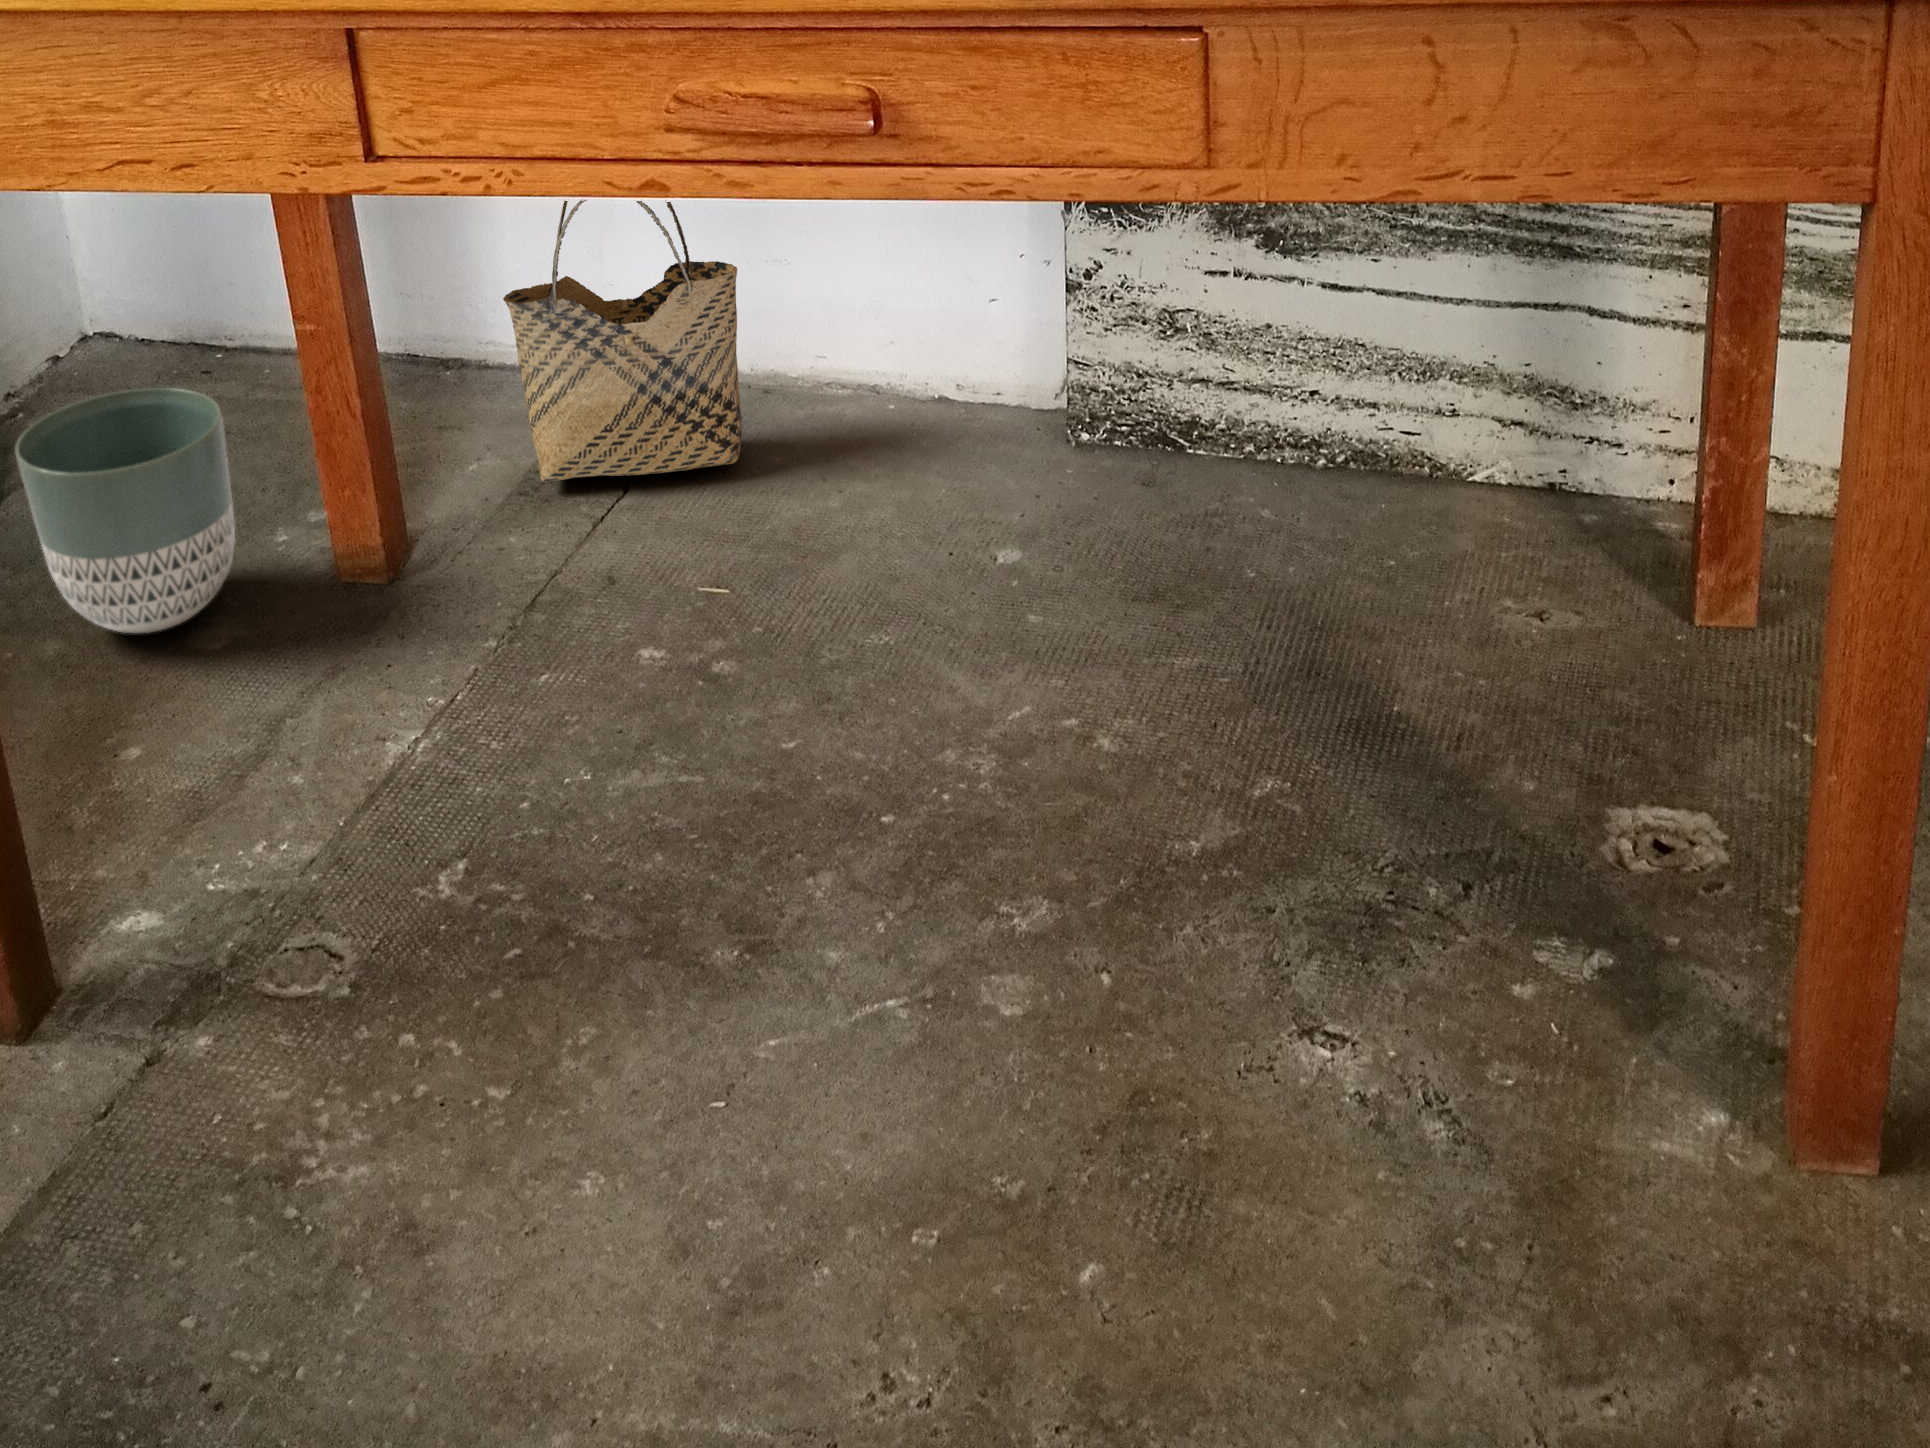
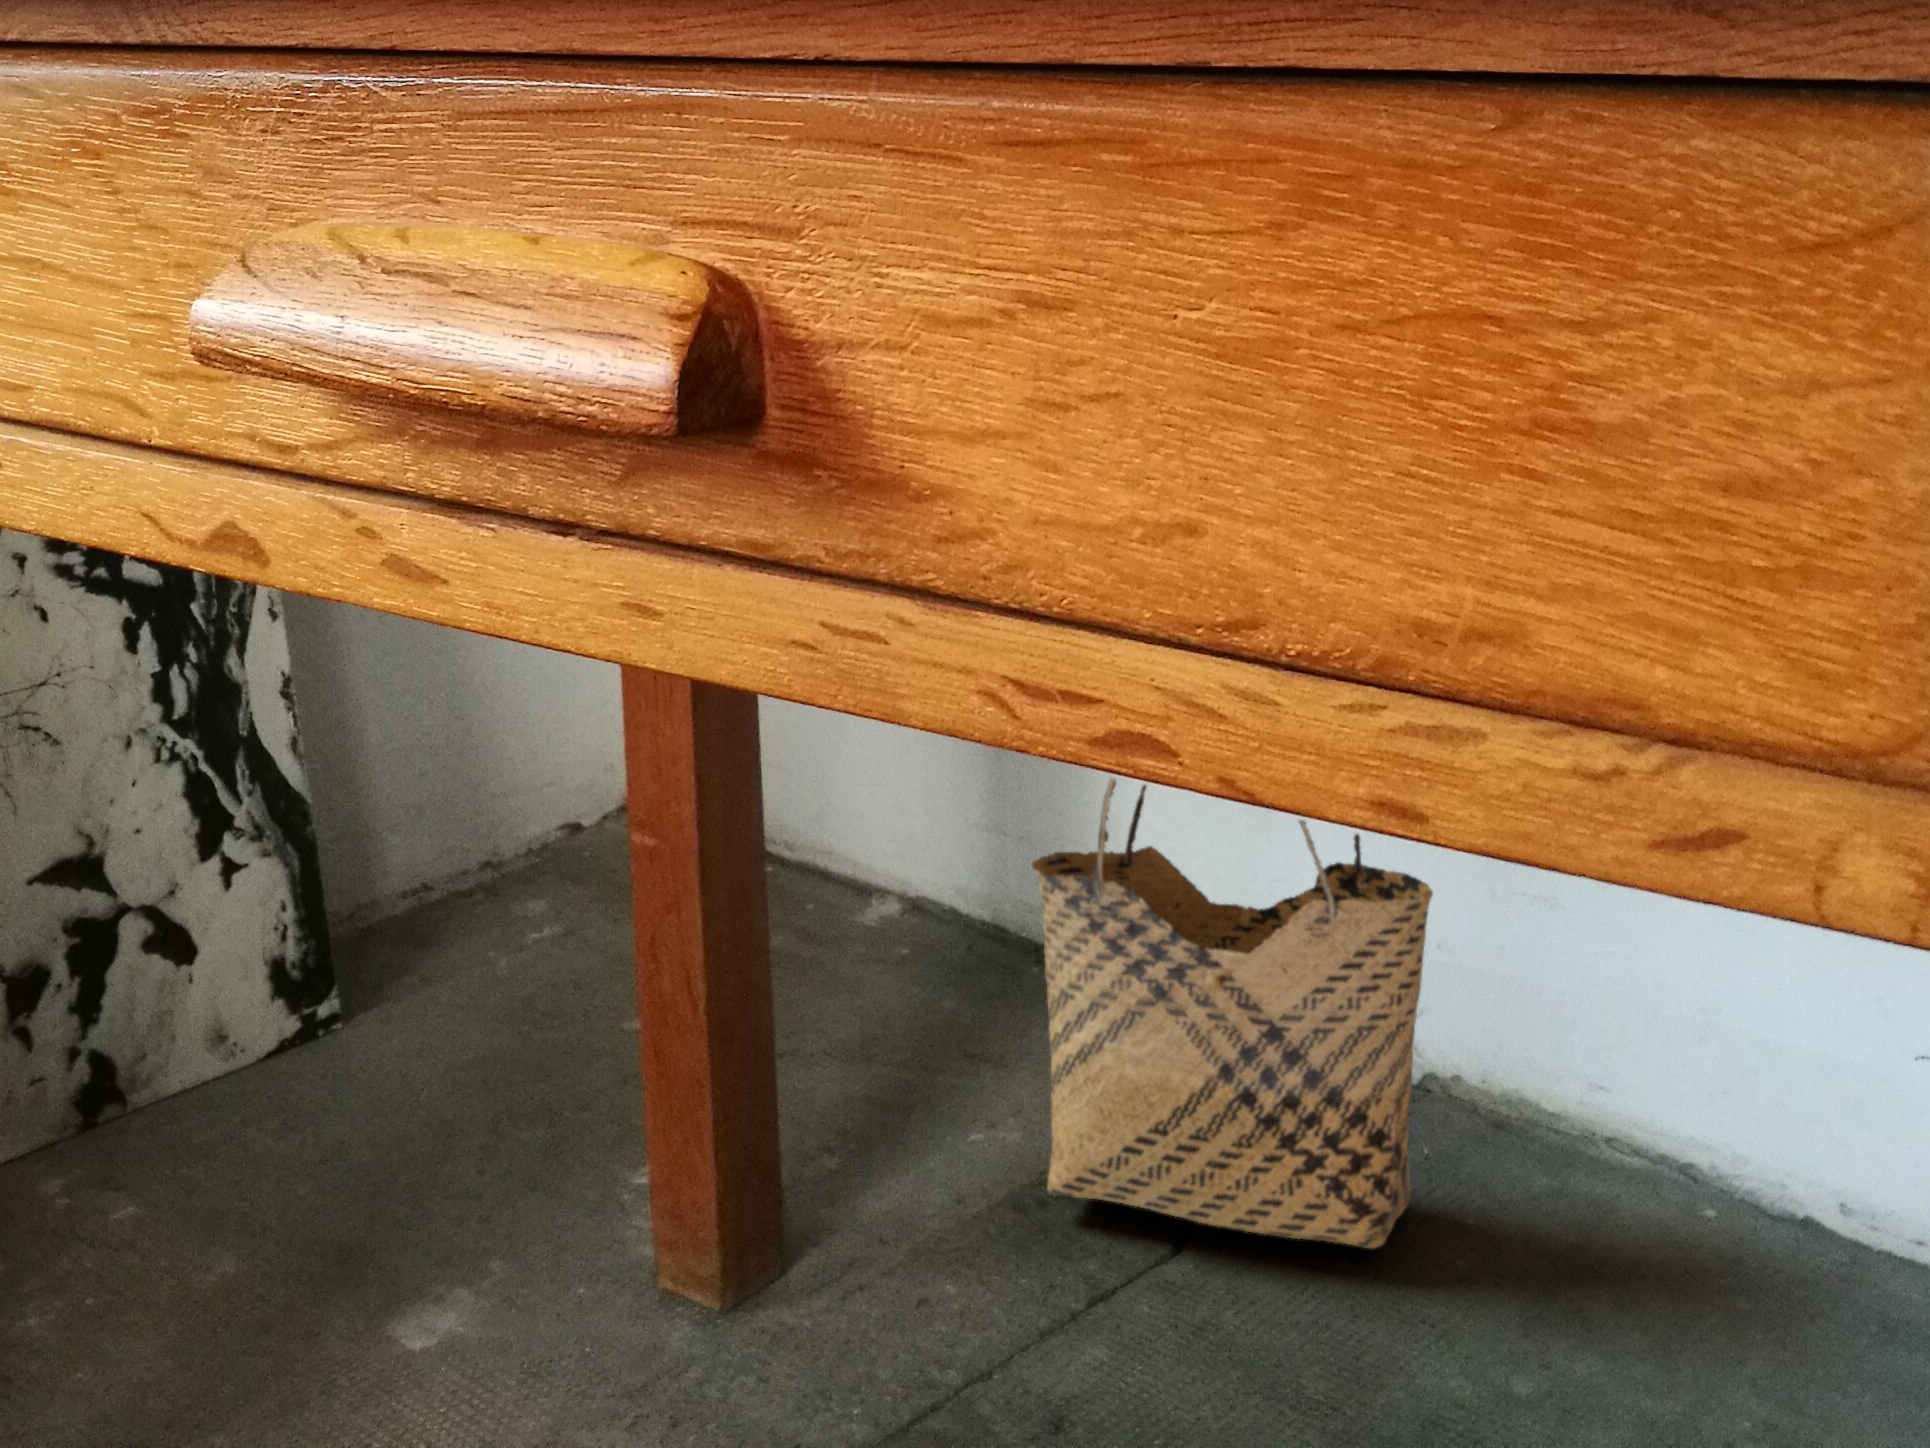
planter: present [15,388,235,633] -> none [196,883,520,1292]

